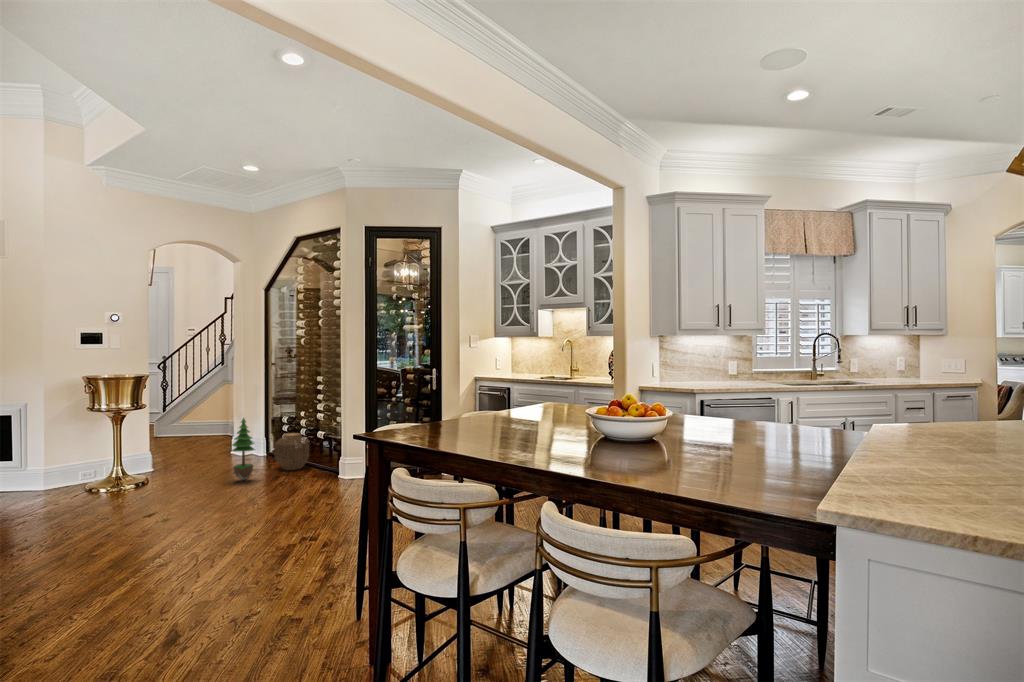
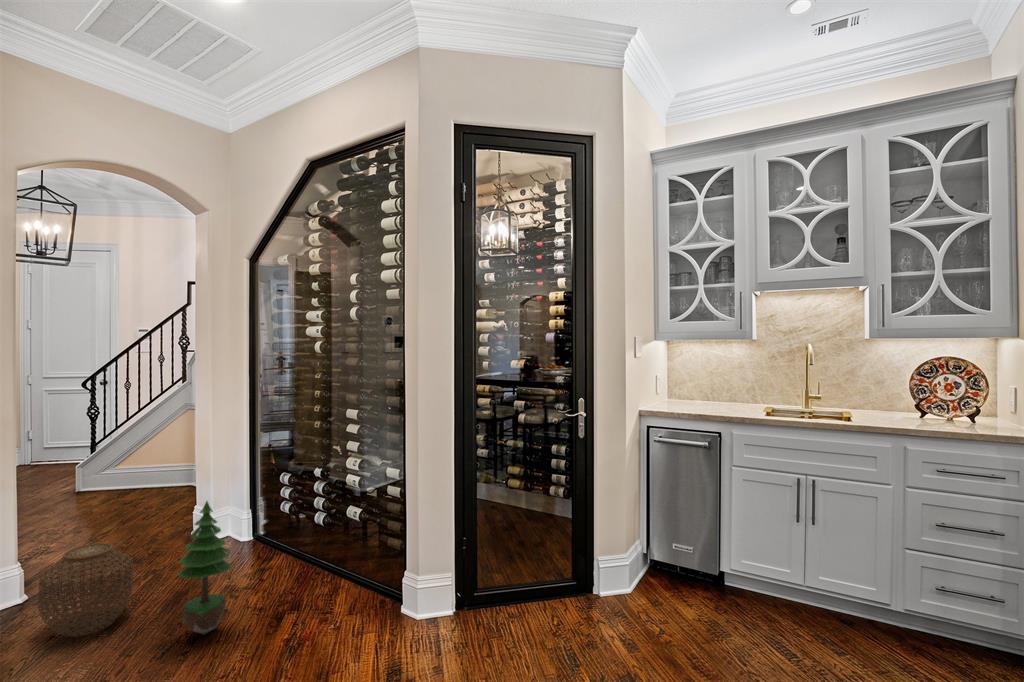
woven basket: present [275,433,309,470] -> present [38,543,133,637]

